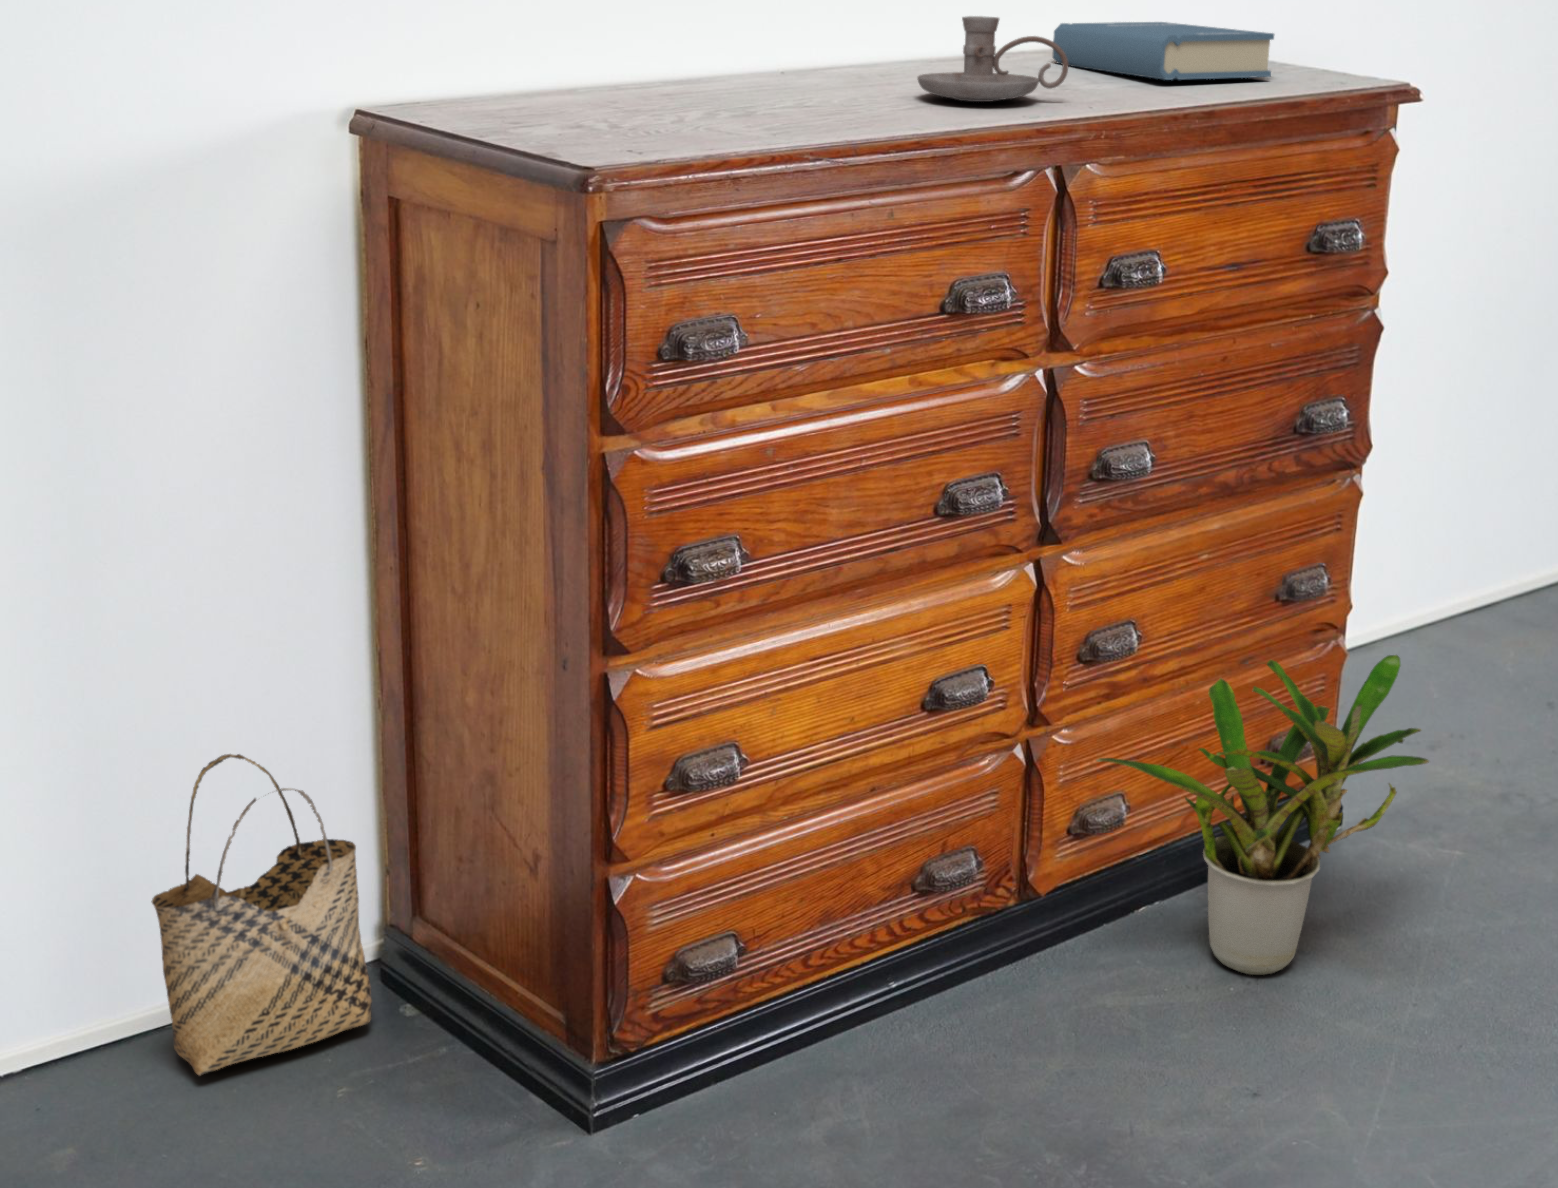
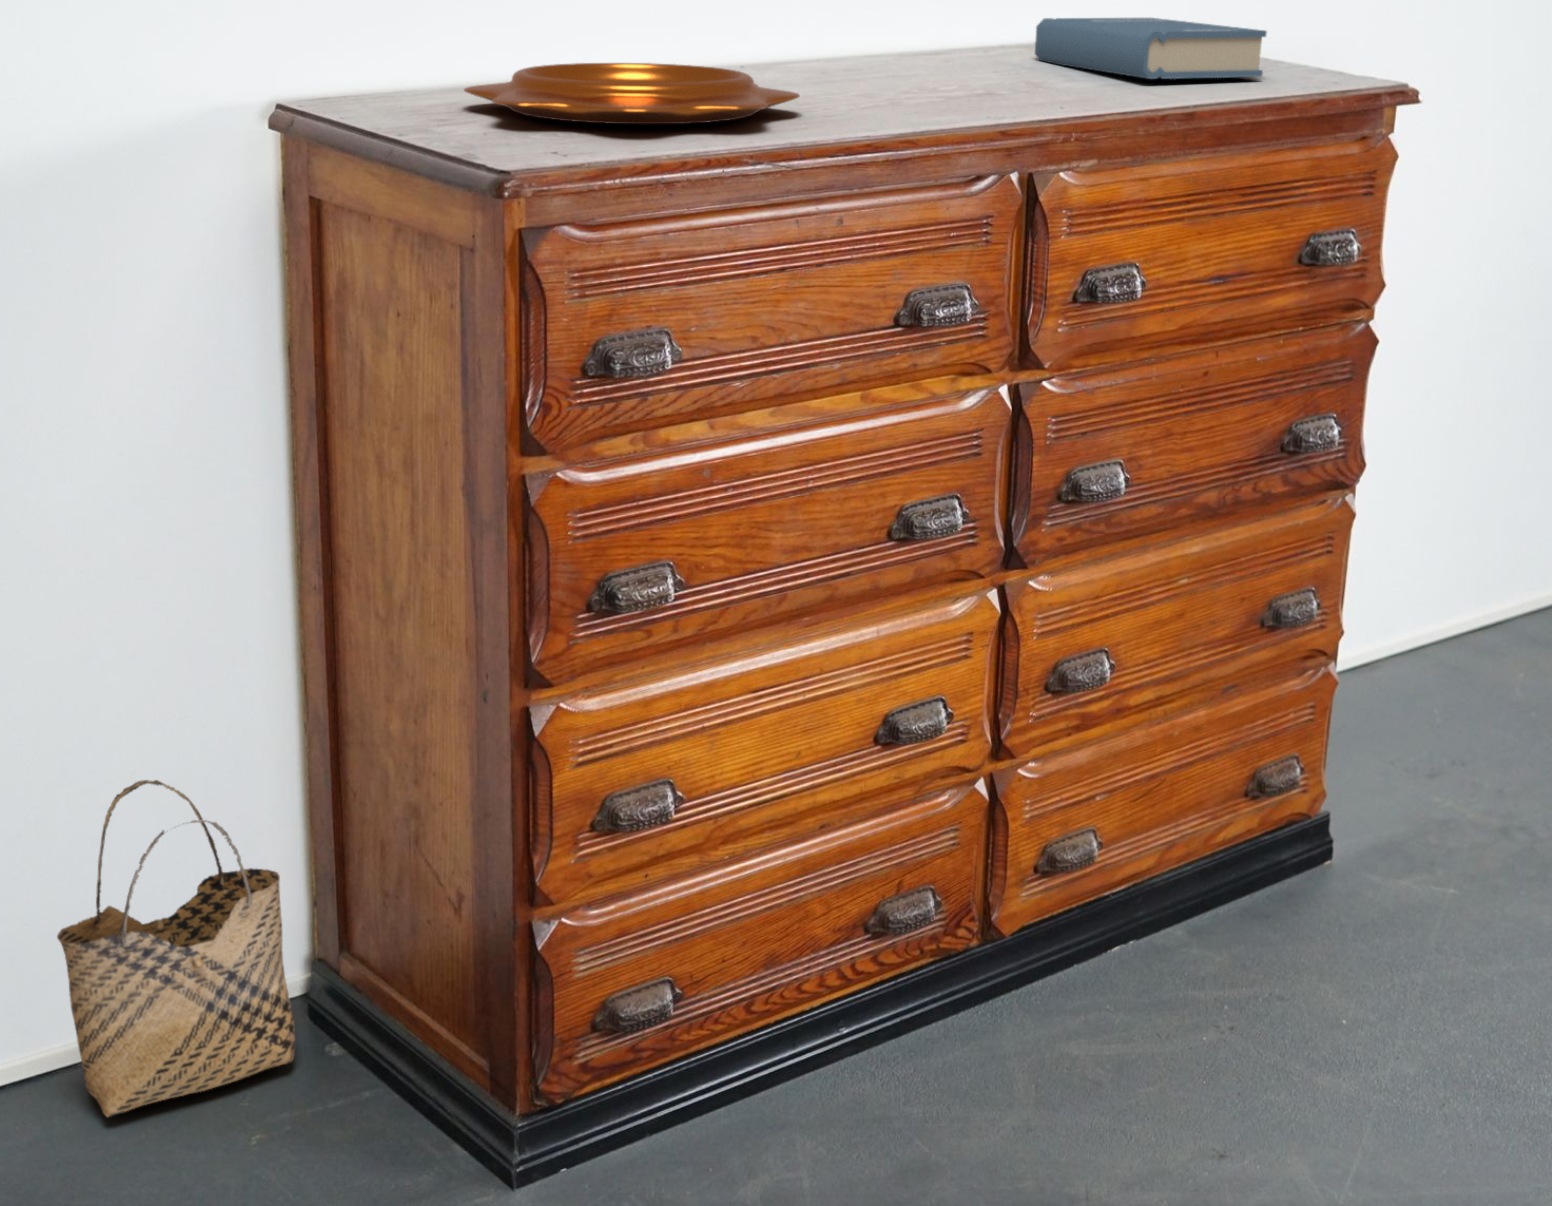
candle holder: present [918,16,1068,102] -> none [881,10,1041,101]
decorative bowl: none [531,69,847,126] -> present [464,63,800,124]
potted plant: present [1096,655,1429,975] -> none [1062,690,1415,1024]

